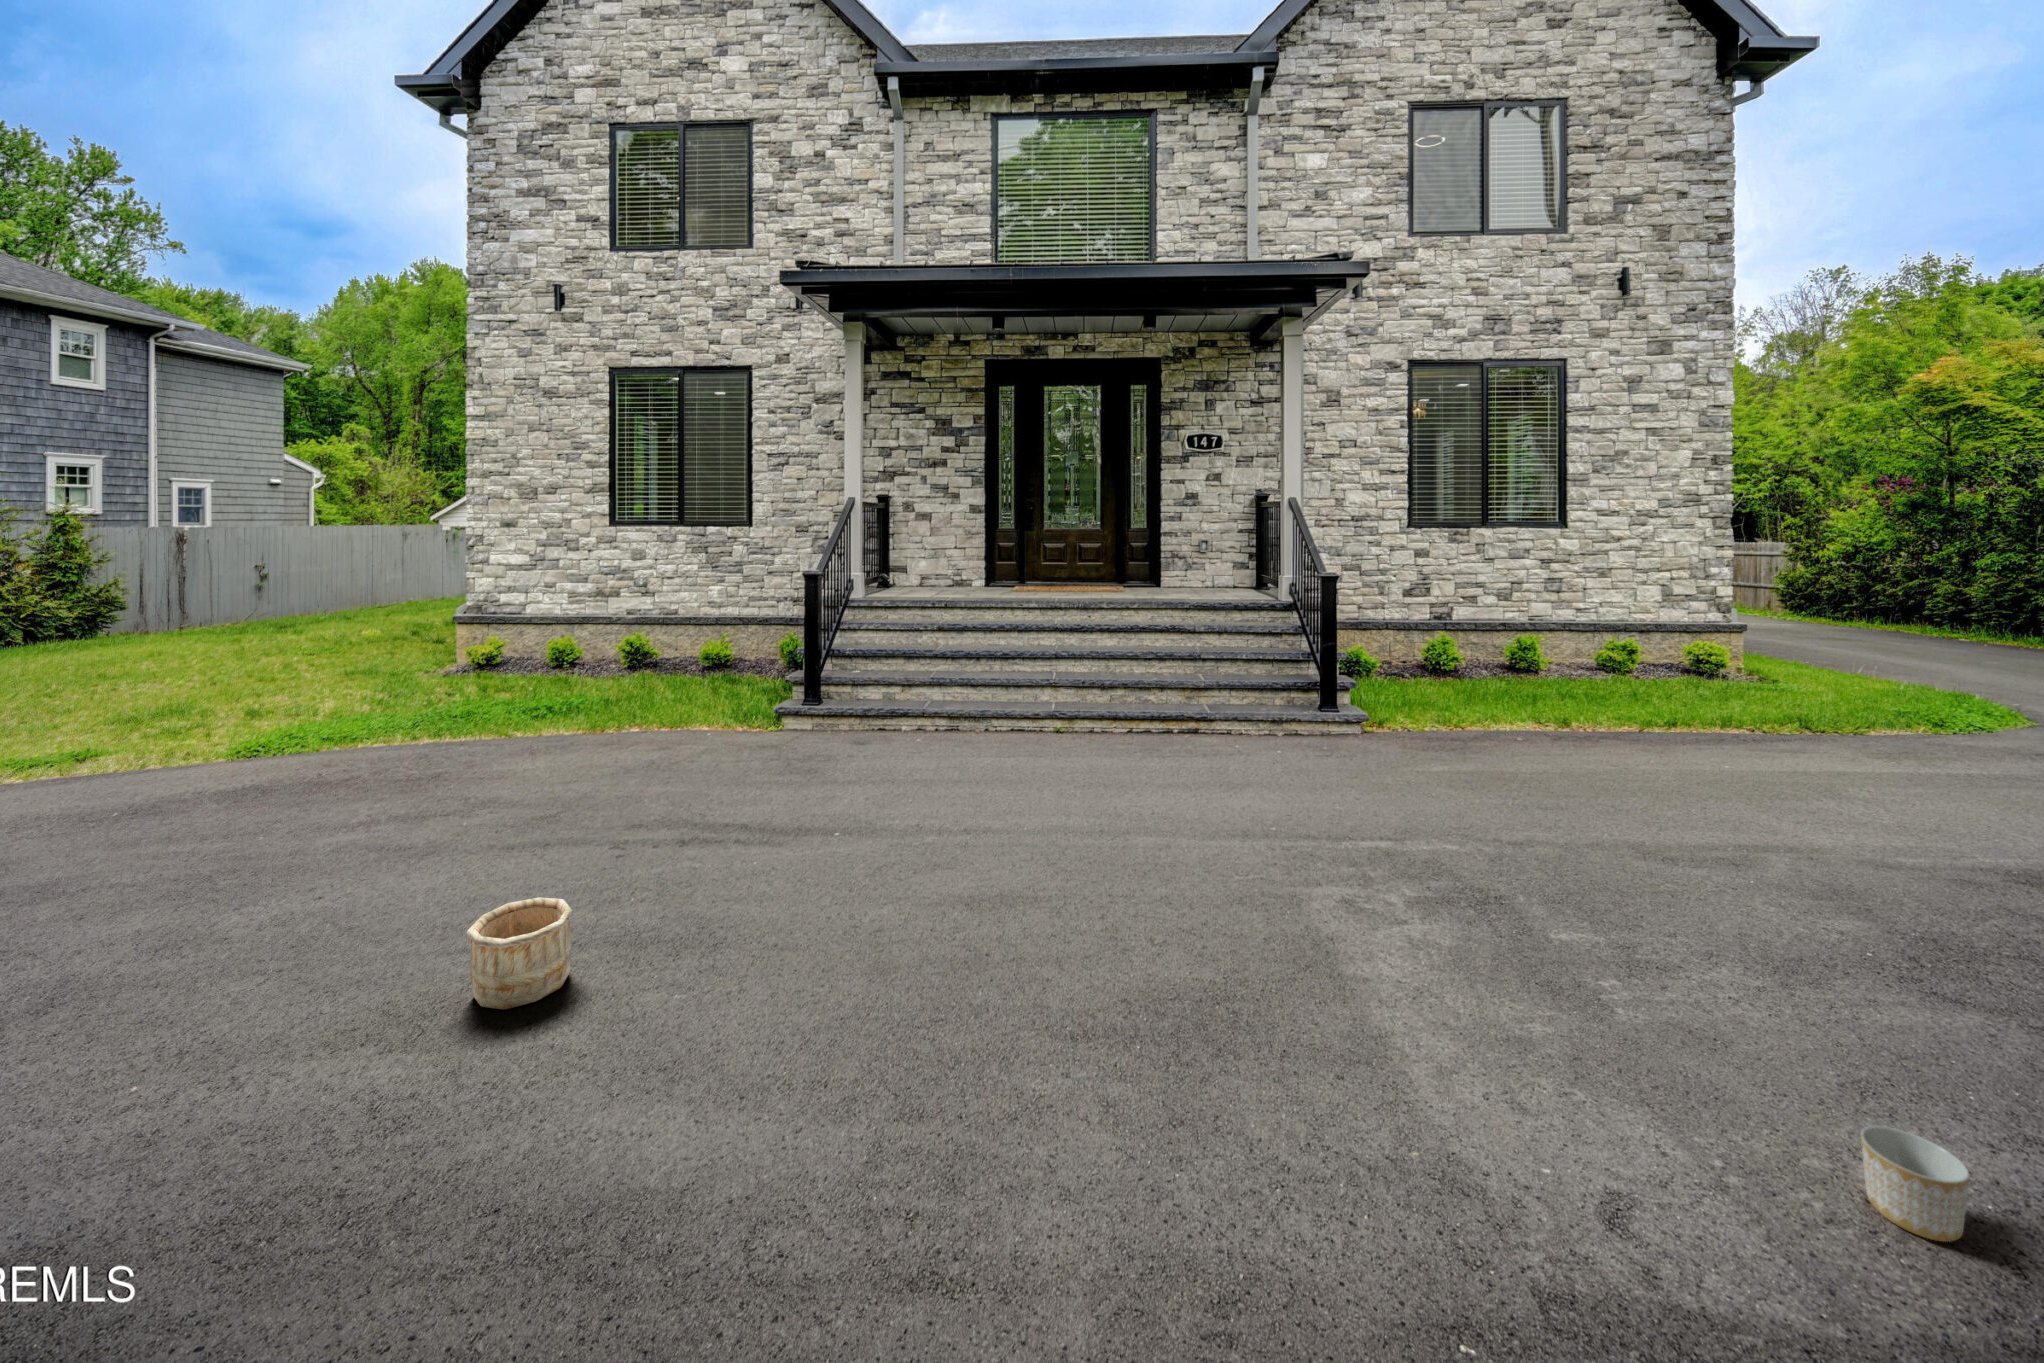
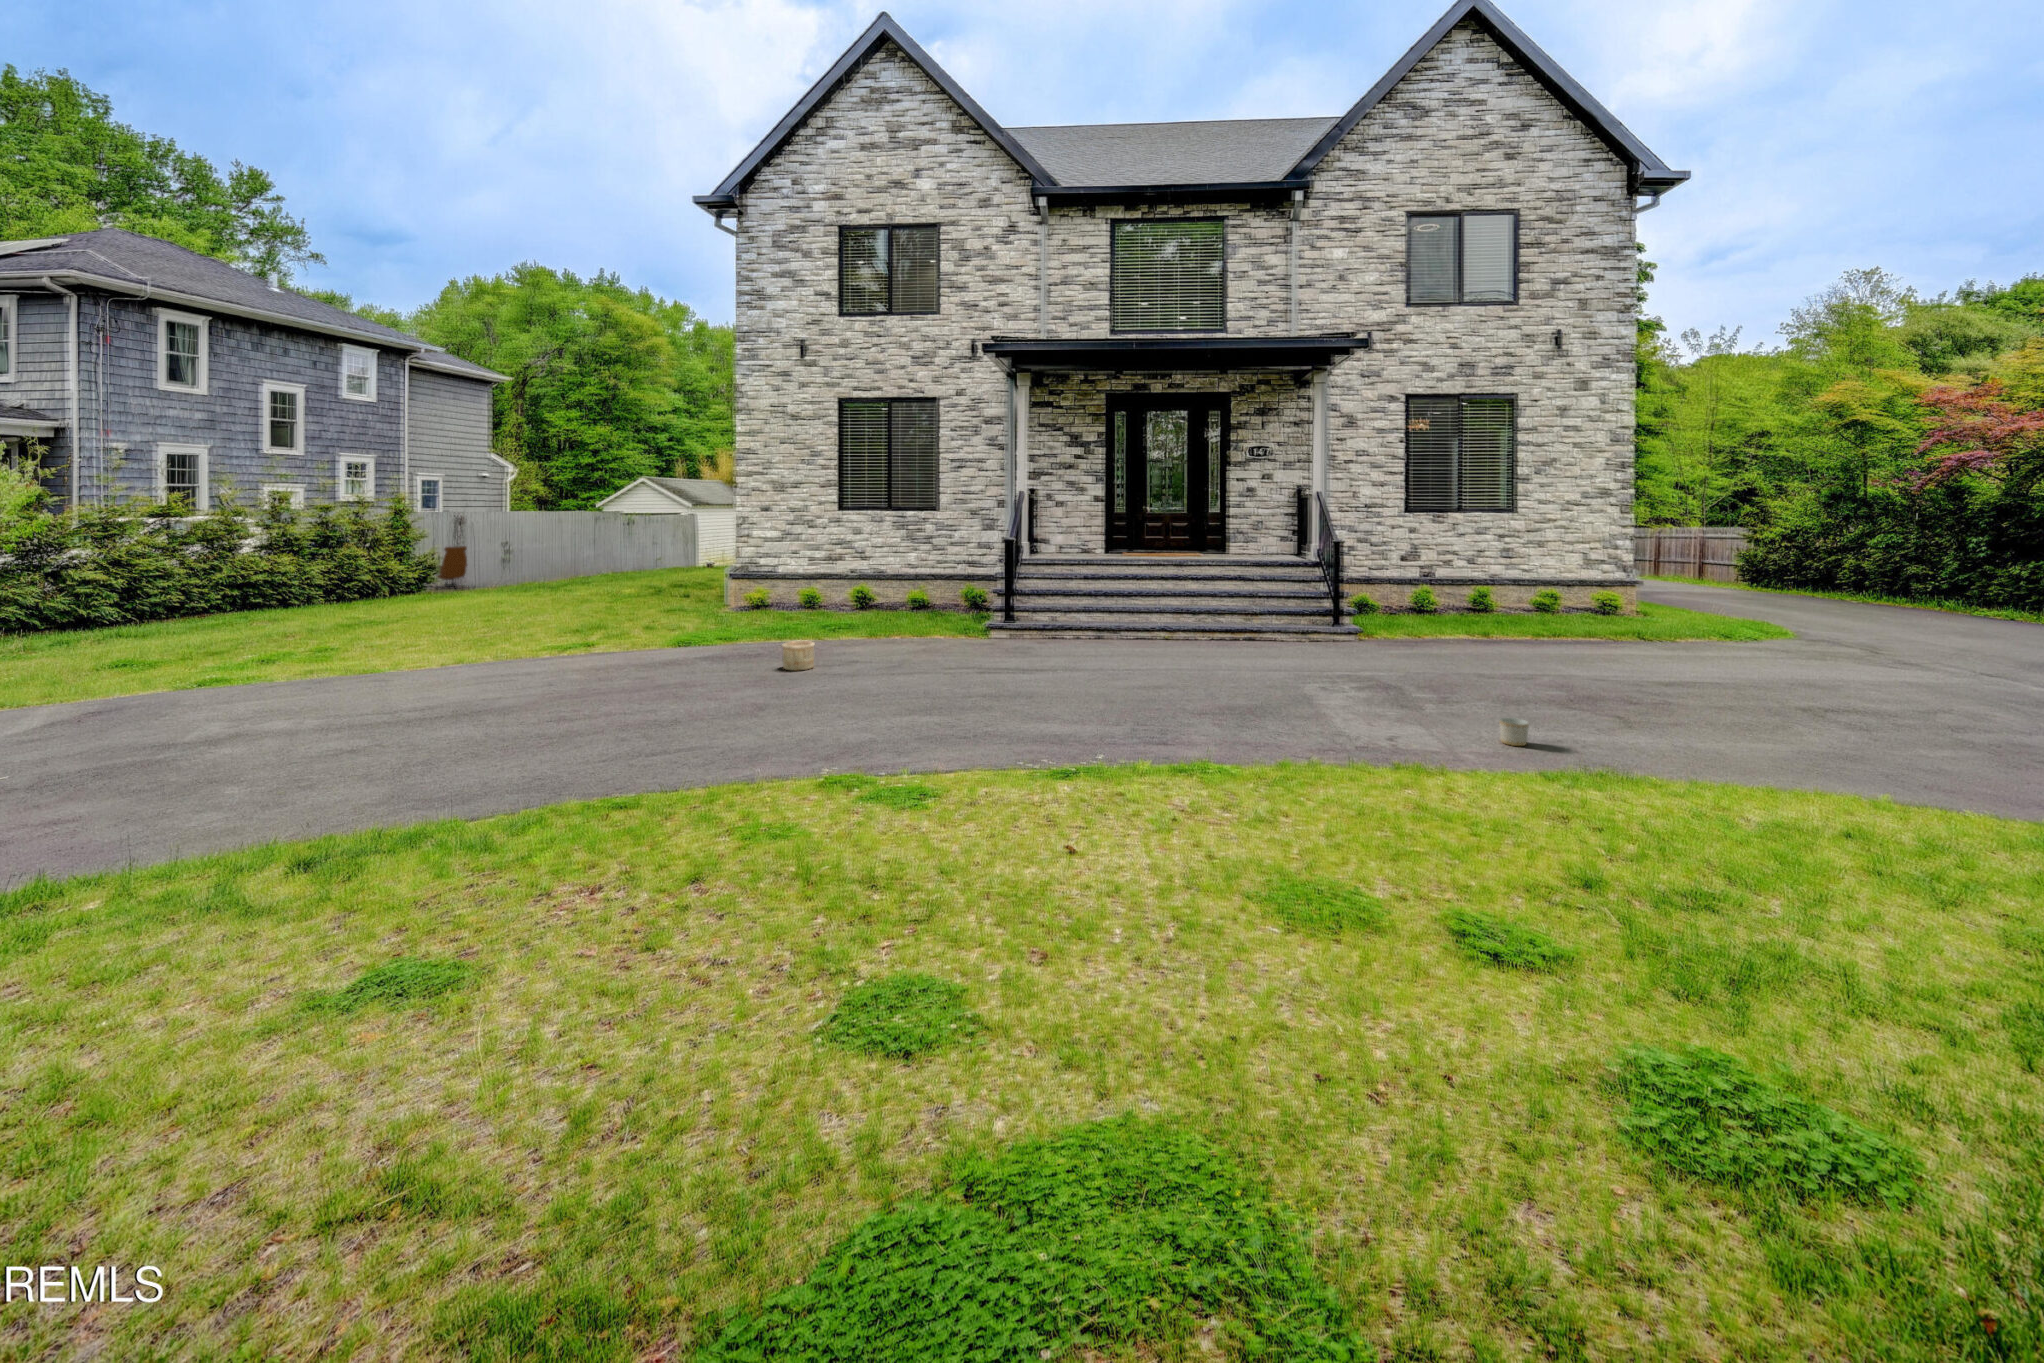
lounge chair: none [124,573,174,630] -> present [437,546,467,587]
wooden bucket: present [467,898,573,1010] -> present [782,641,815,671]

